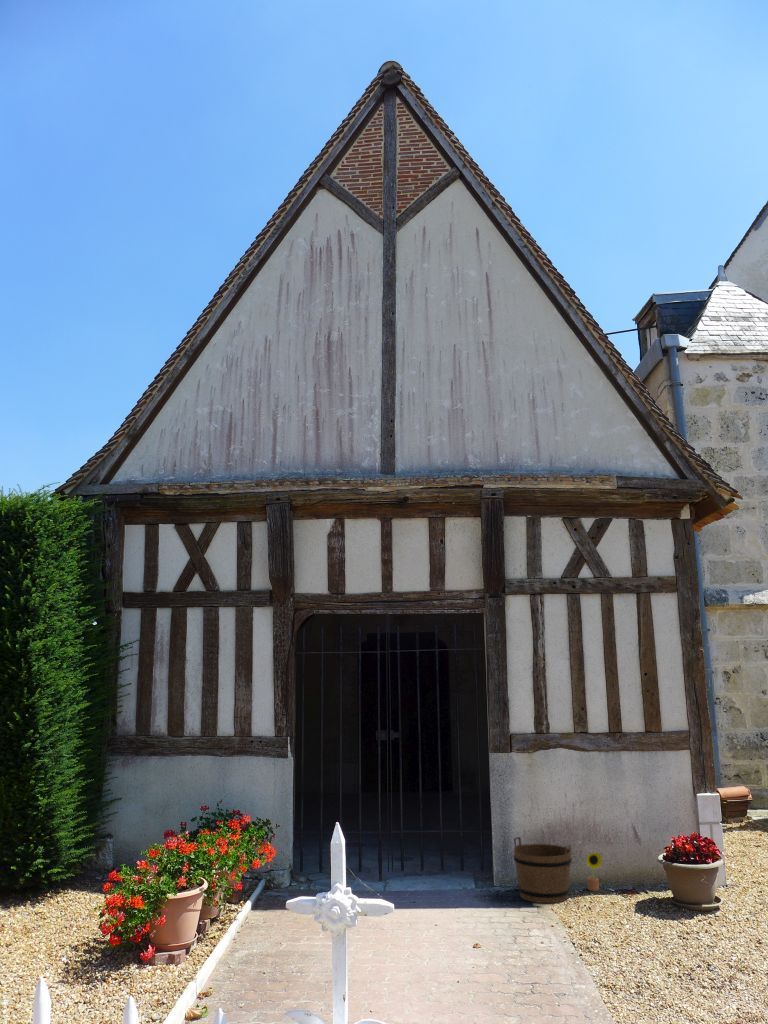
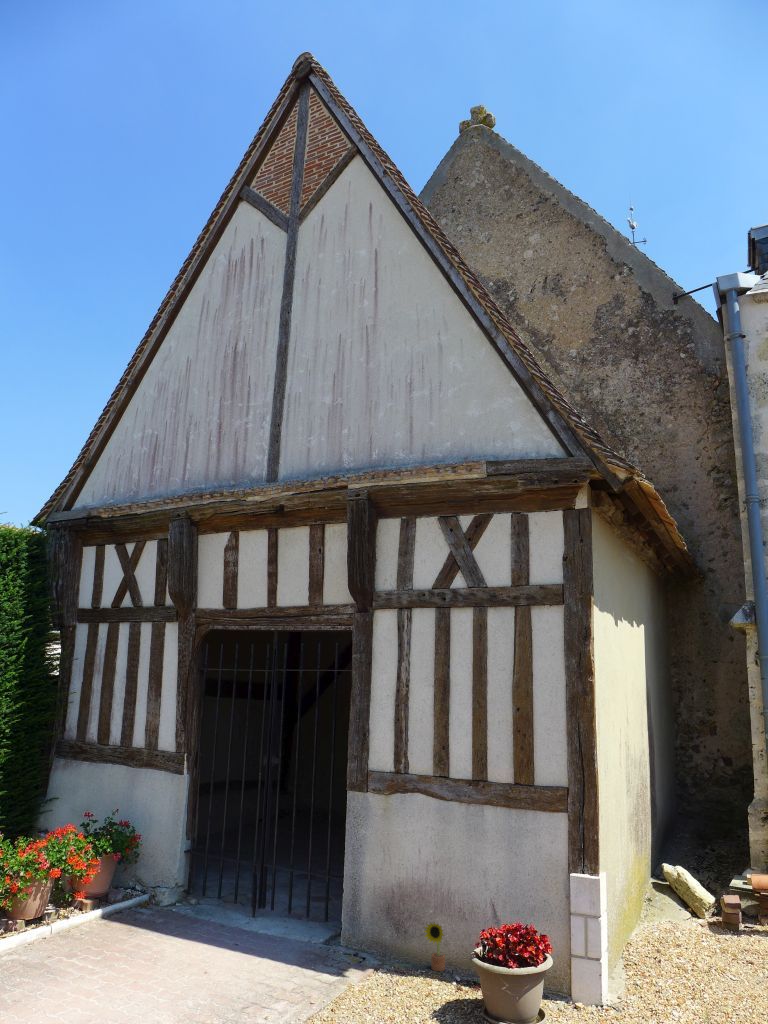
bucket: present [514,837,572,903] -> none [336,890,403,974]

